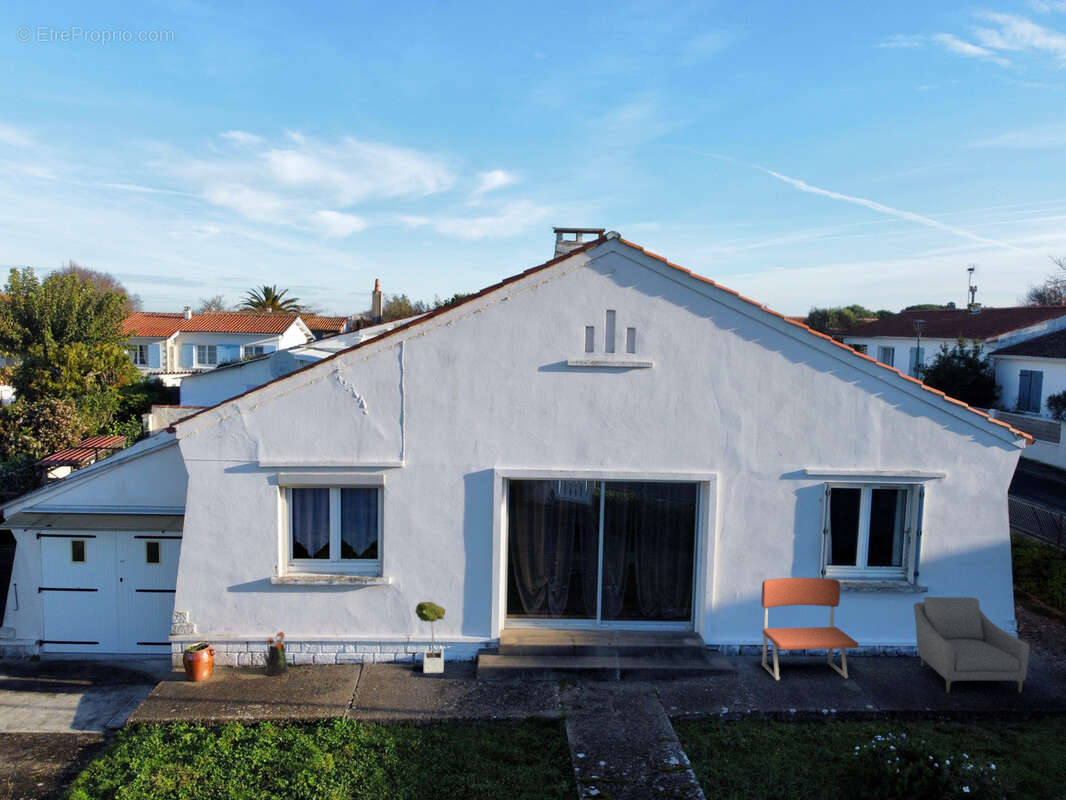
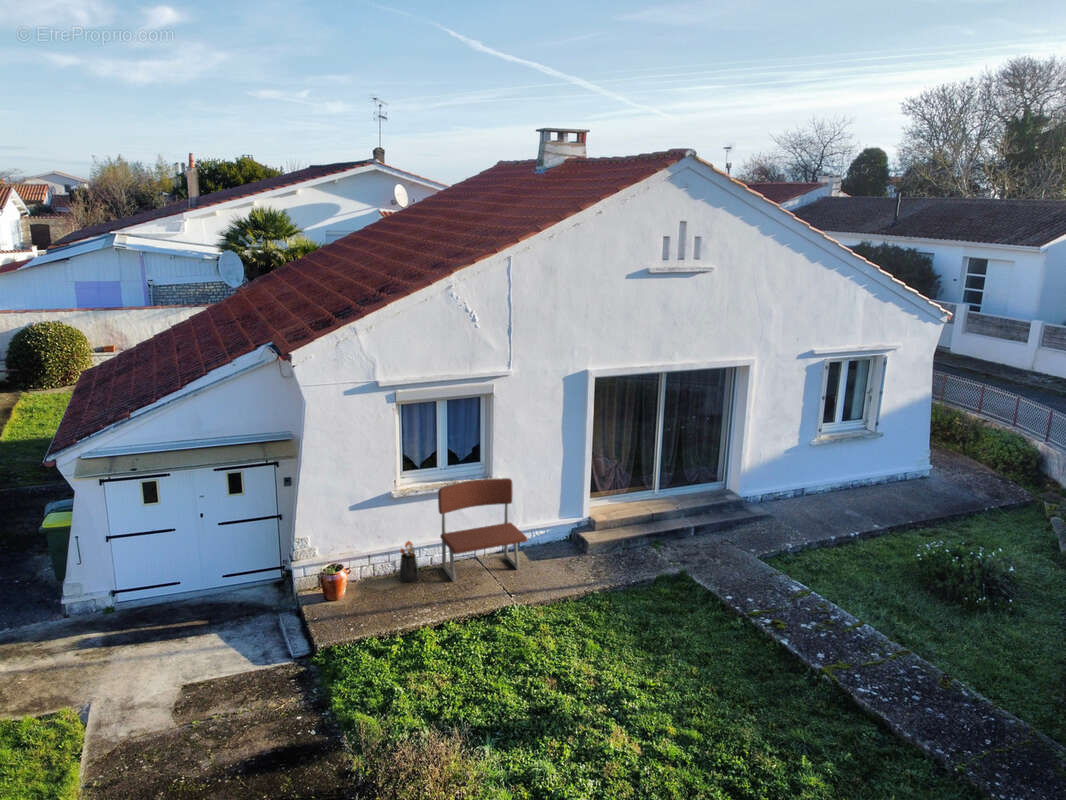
bench: present [762,578,858,680] -> present [438,478,527,582]
chair: present [914,597,1030,693] -> none [874,439,957,510]
potted tree: present [416,602,445,673] -> none [527,495,555,557]

